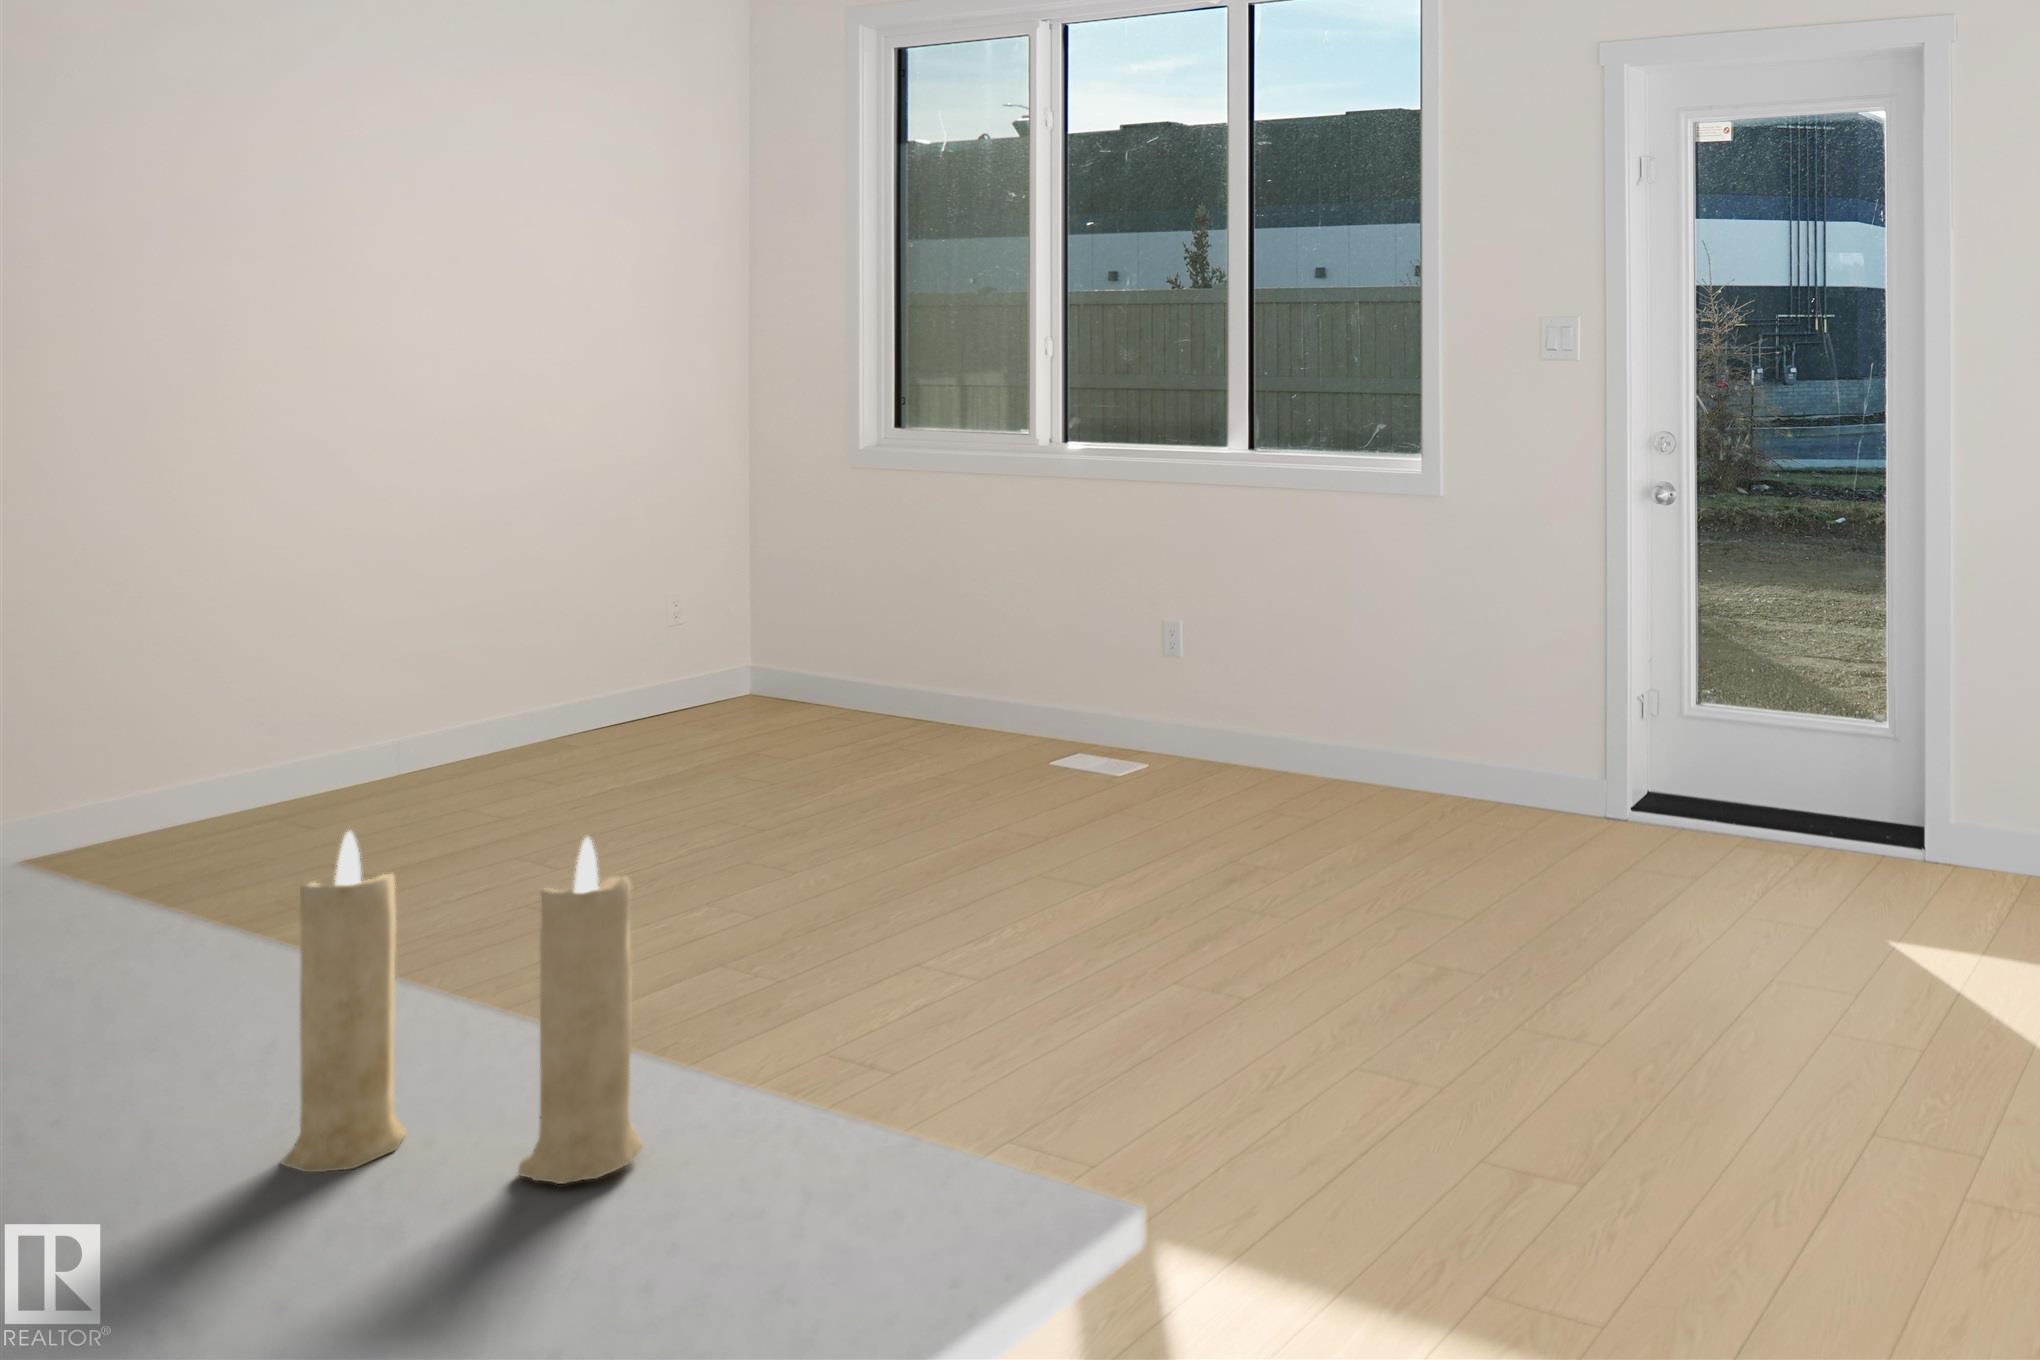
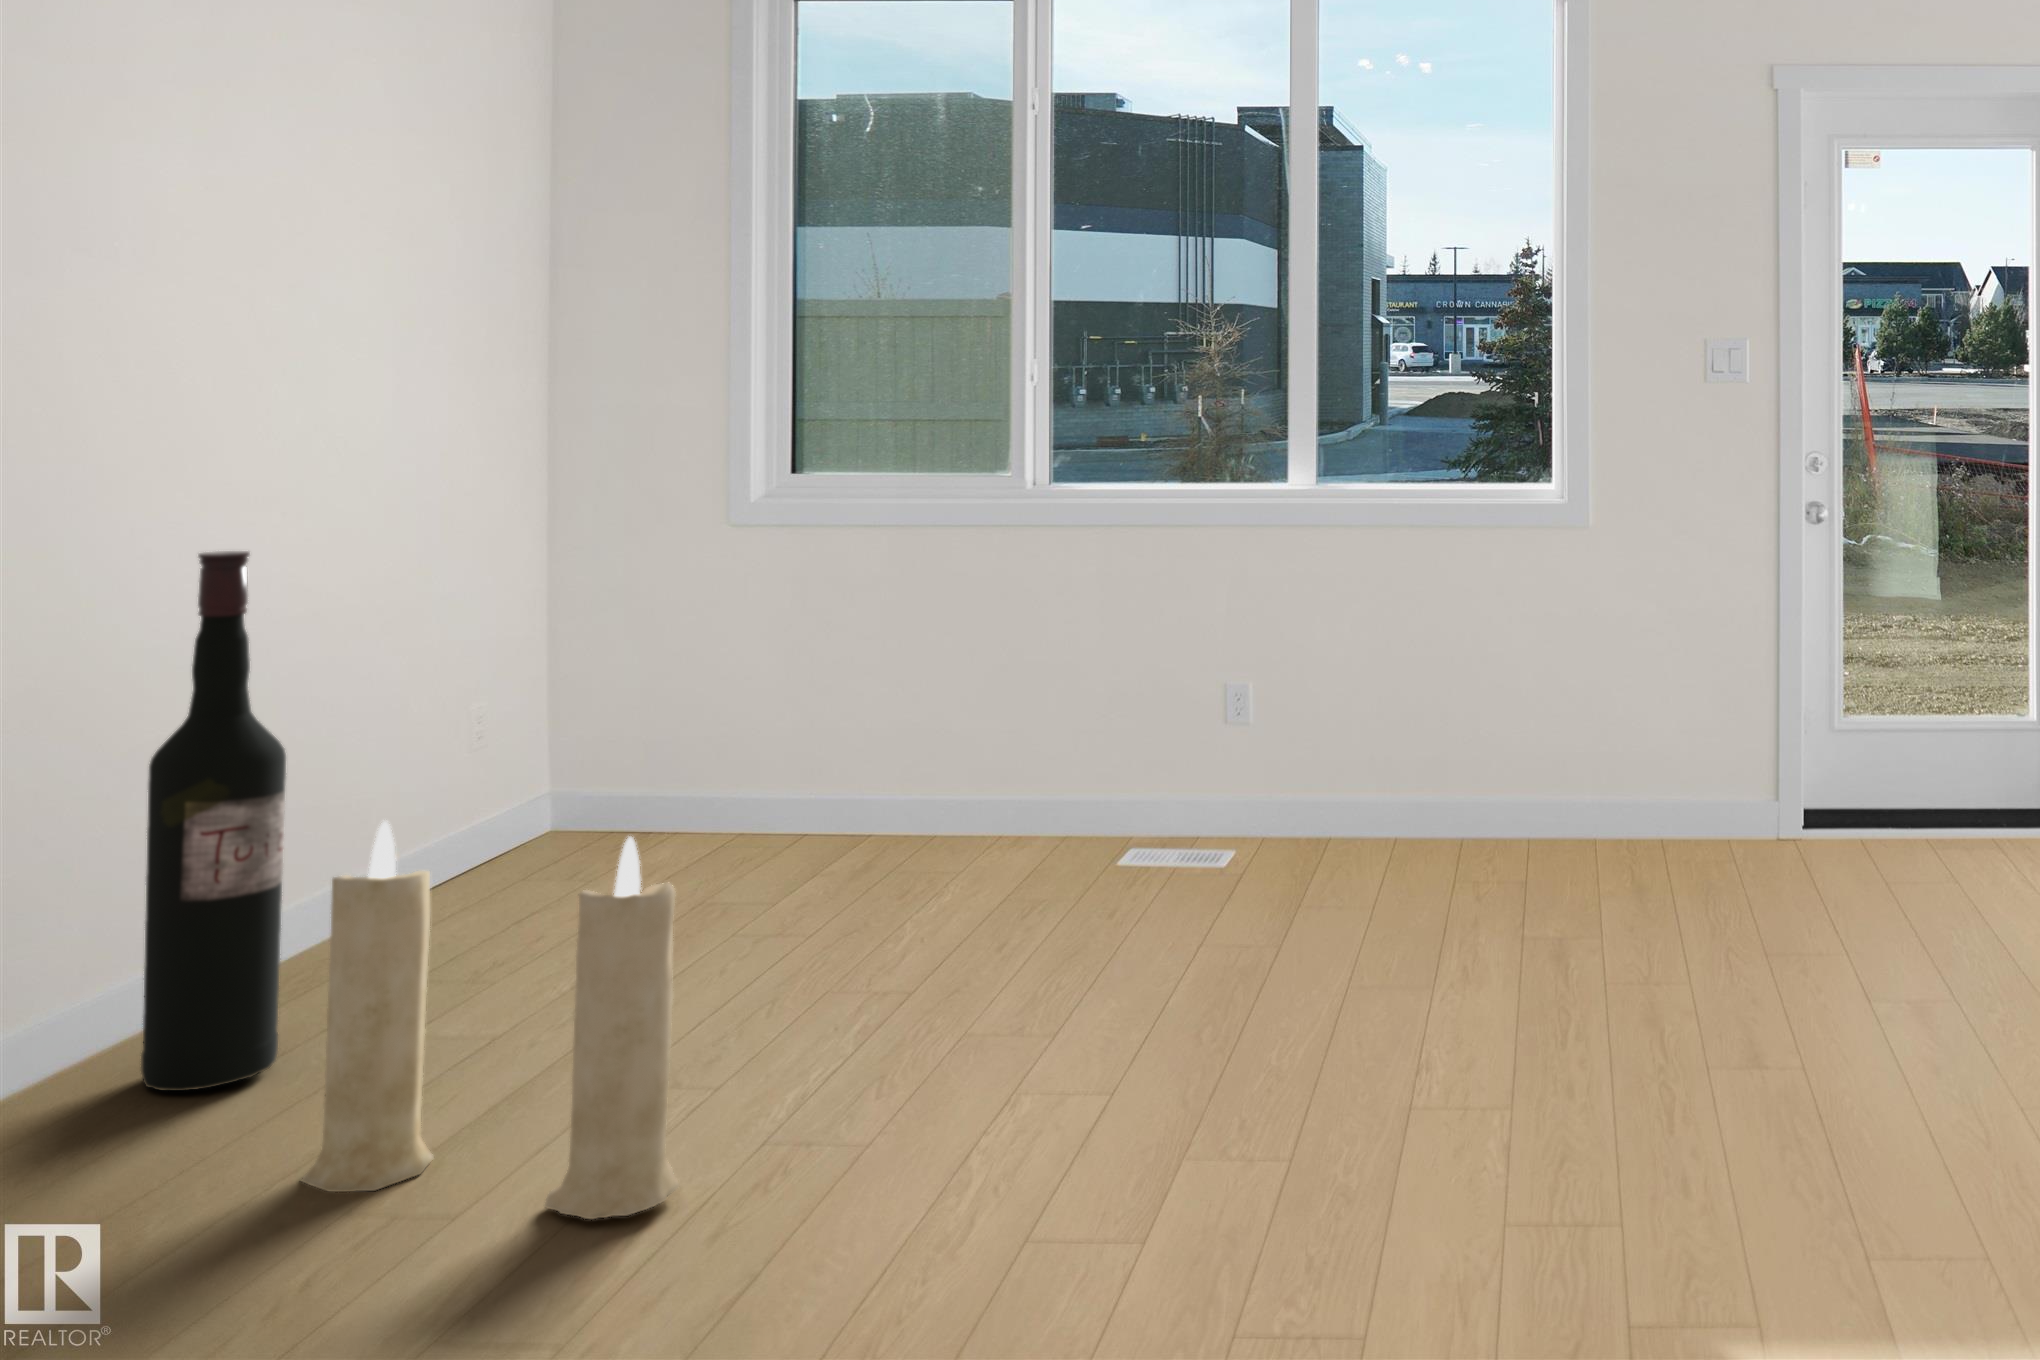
wine bottle: none [109,579,247,1083] -> present [141,551,286,1091]

